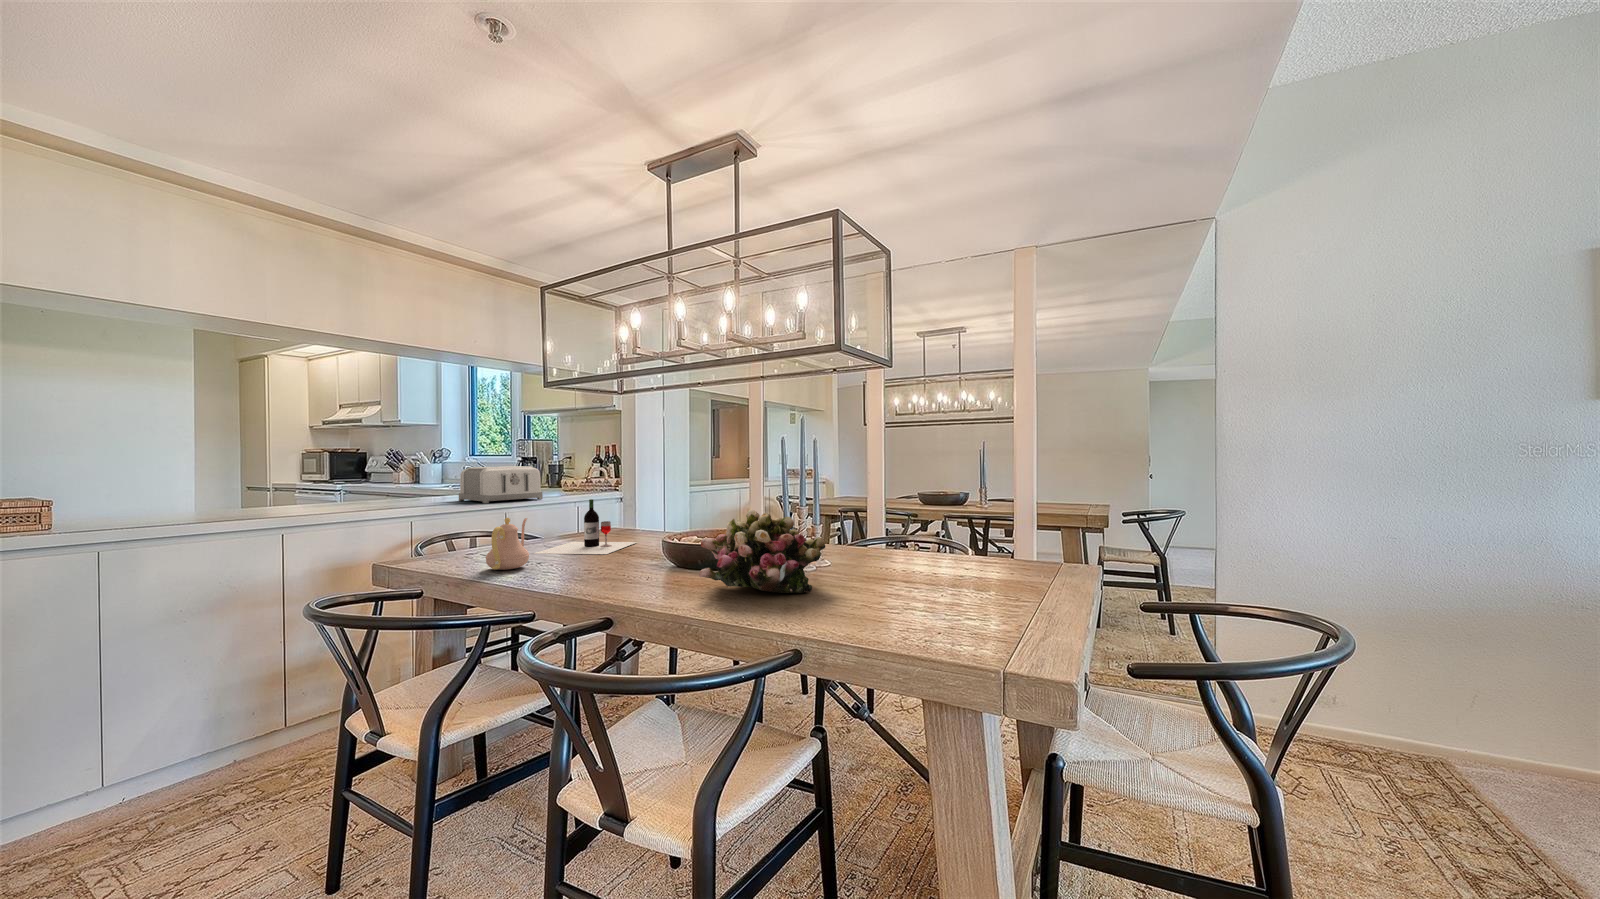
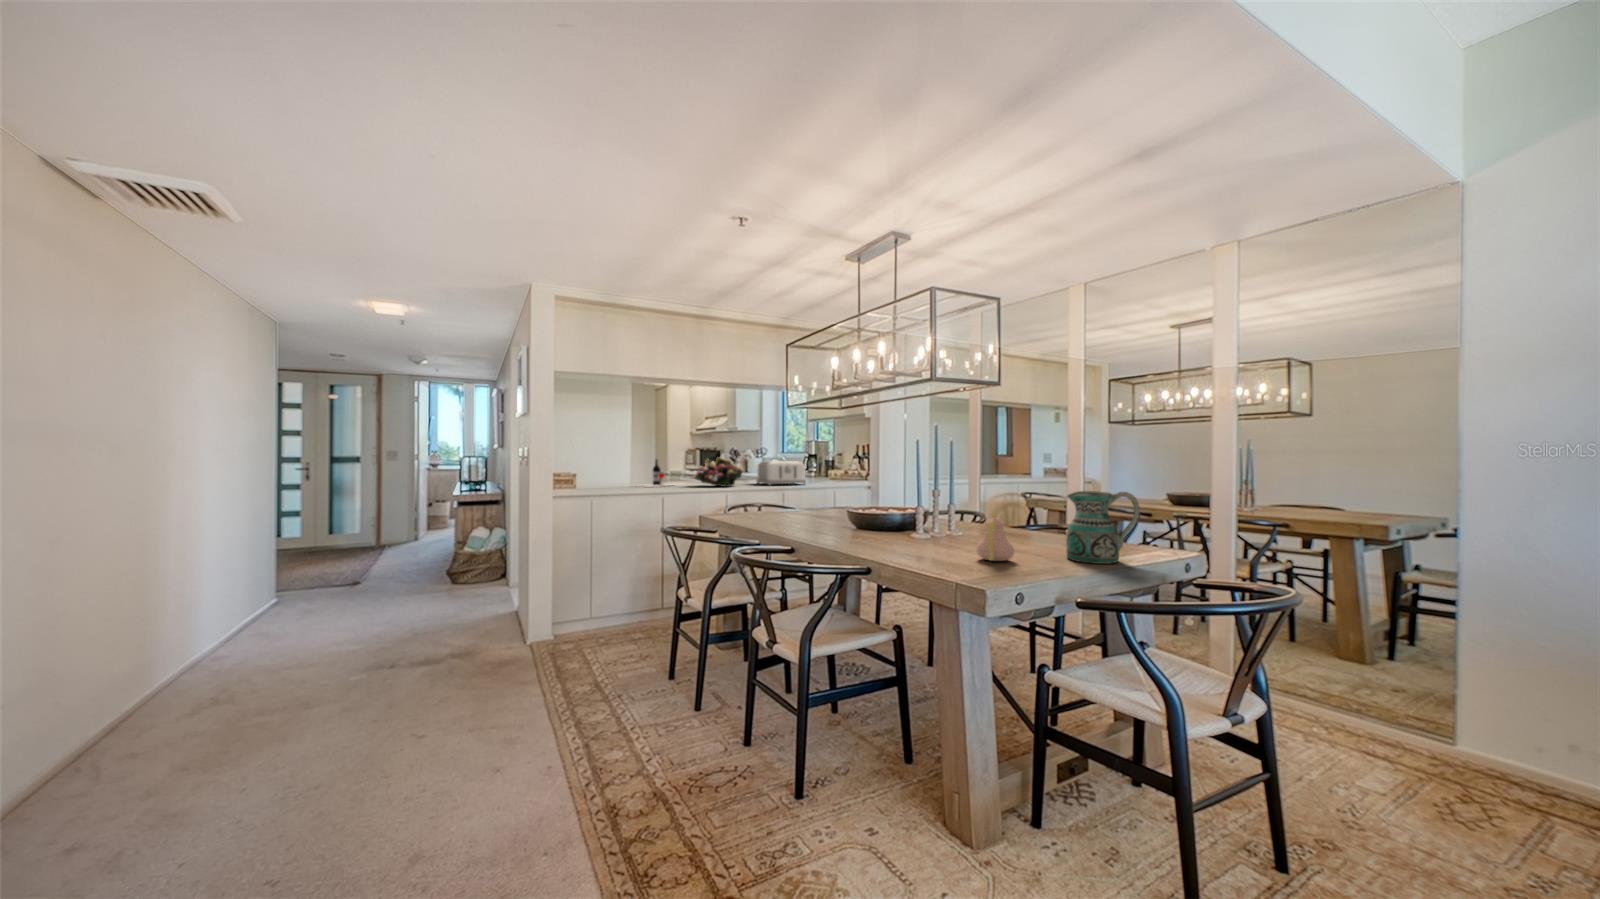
ceramic pitcher: none [988,498,1070,591] -> present [1066,491,1140,564]
wine bottle: present [535,499,636,554] -> present [639,460,668,487]
flower arrangement: present [699,510,825,593] -> present [693,457,743,487]
teapot: present [486,518,529,570] -> present [976,513,1014,561]

